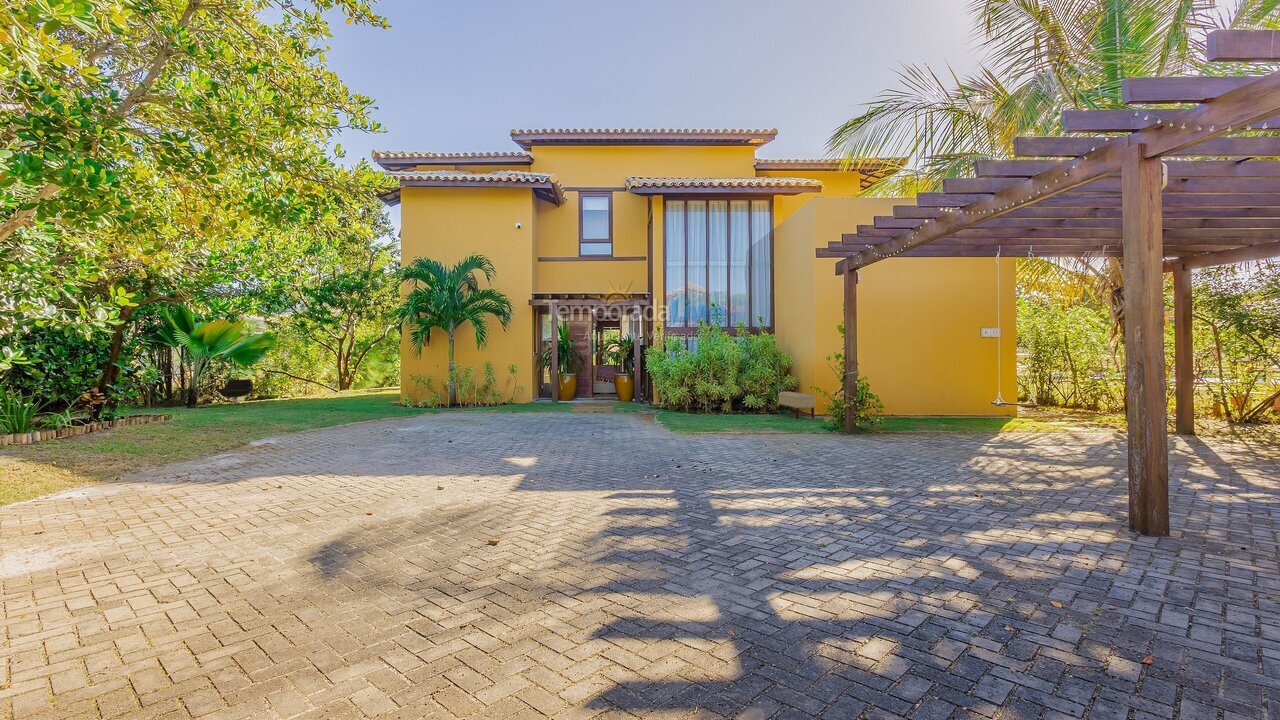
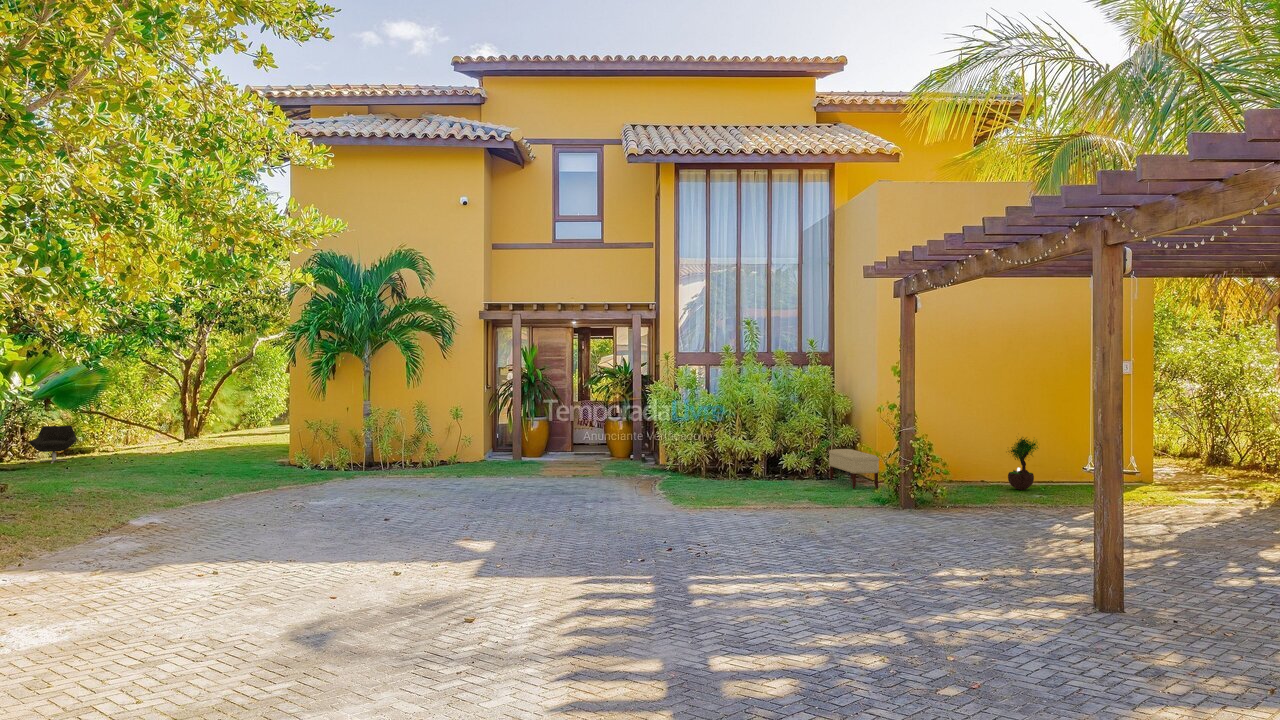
potted tree: none [906,379,932,419] -> present [1008,438,1038,490]

